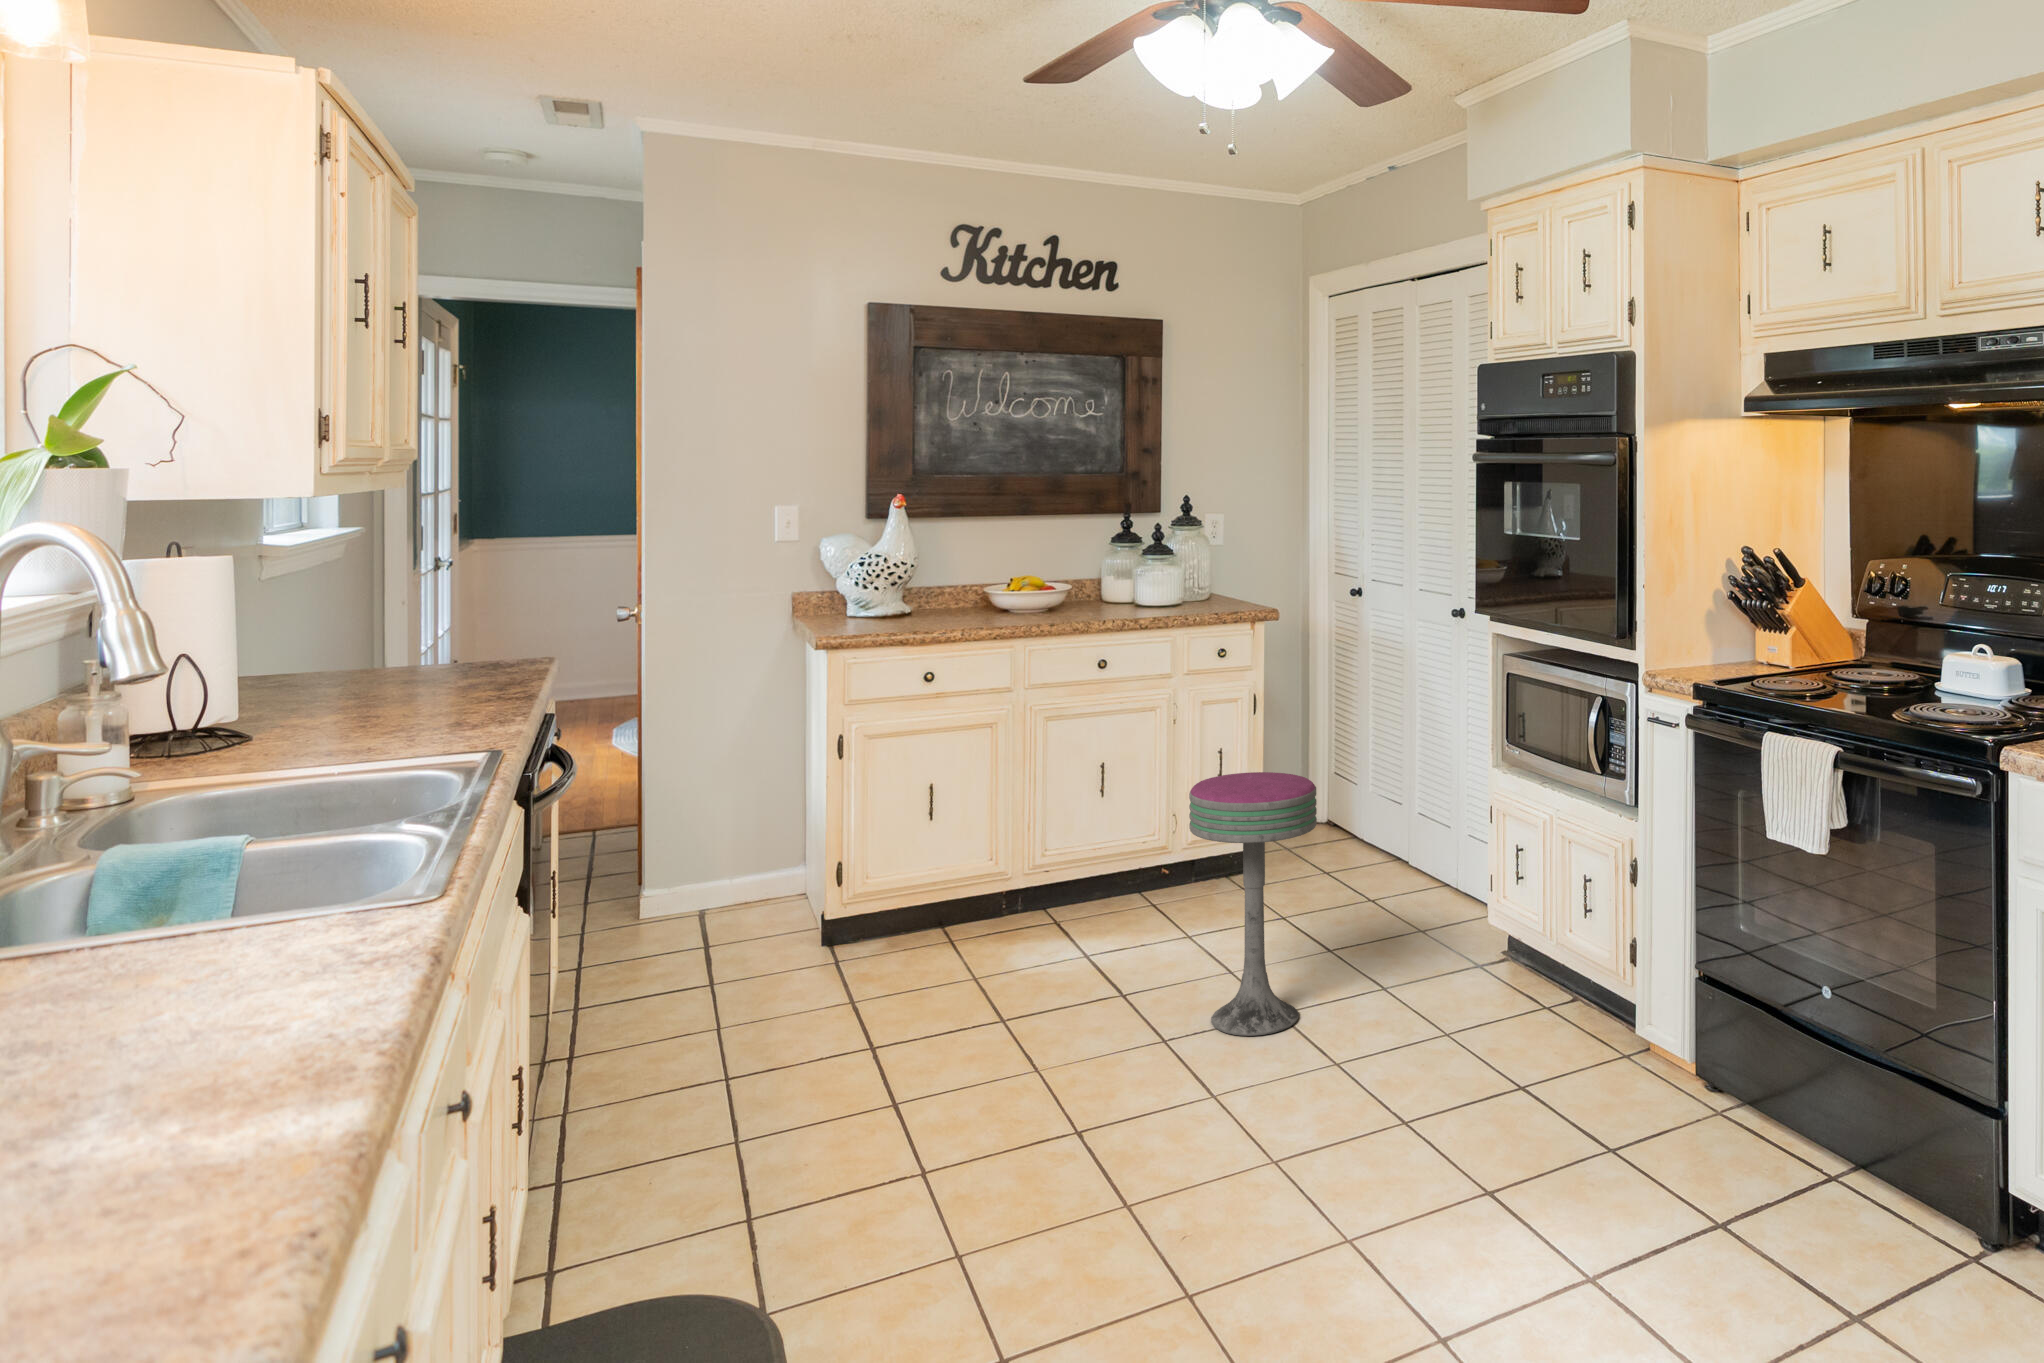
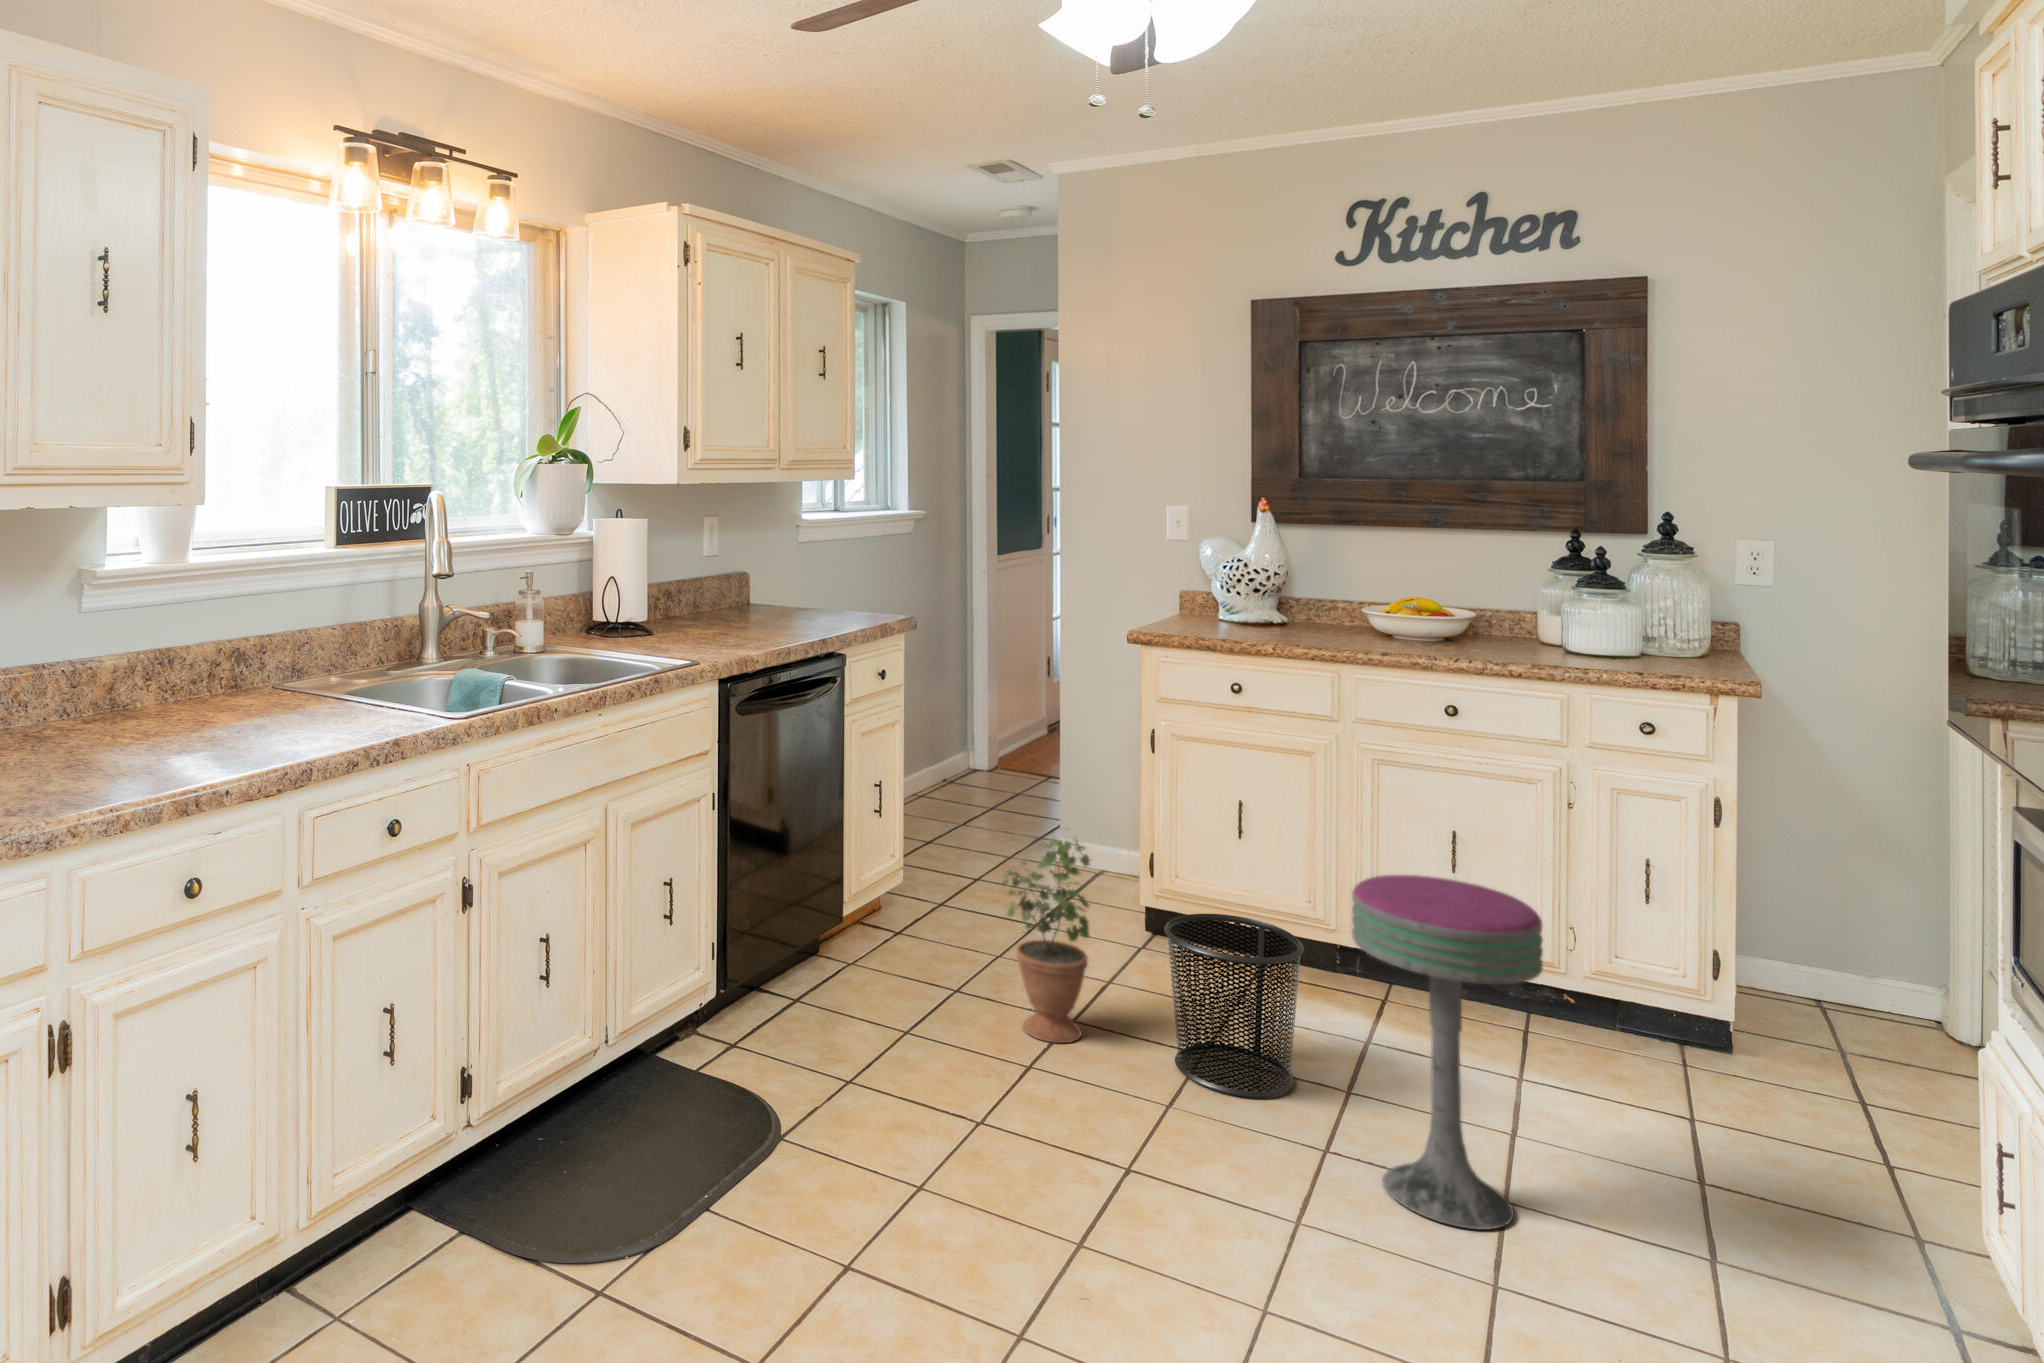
potted plant: none [810,837,909,1071] -> present [1001,840,1090,1043]
waste bin: none [978,871,1101,1035] -> present [1164,914,1304,1098]

